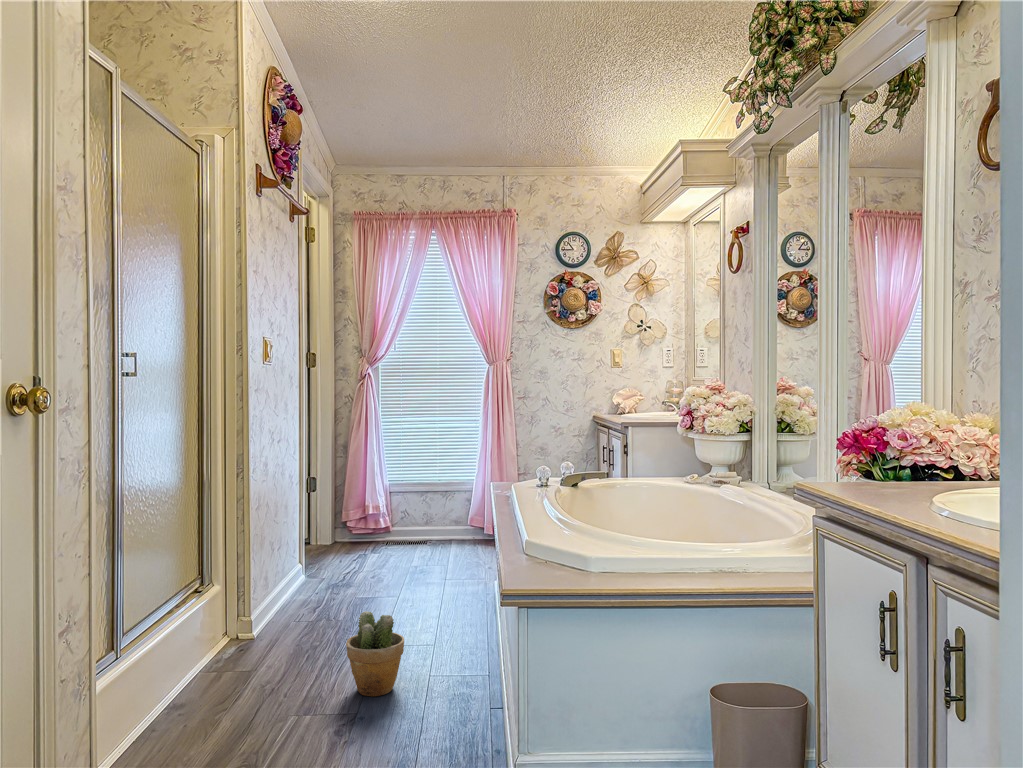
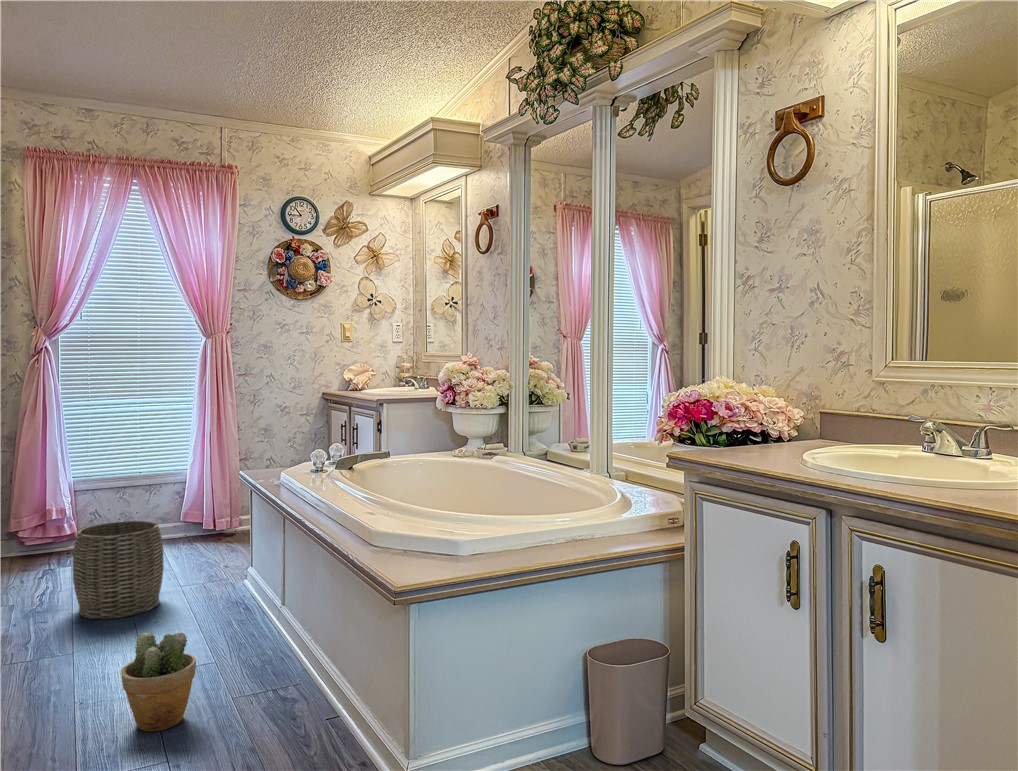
woven basket: none [361,520,429,600] -> present [73,521,164,619]

